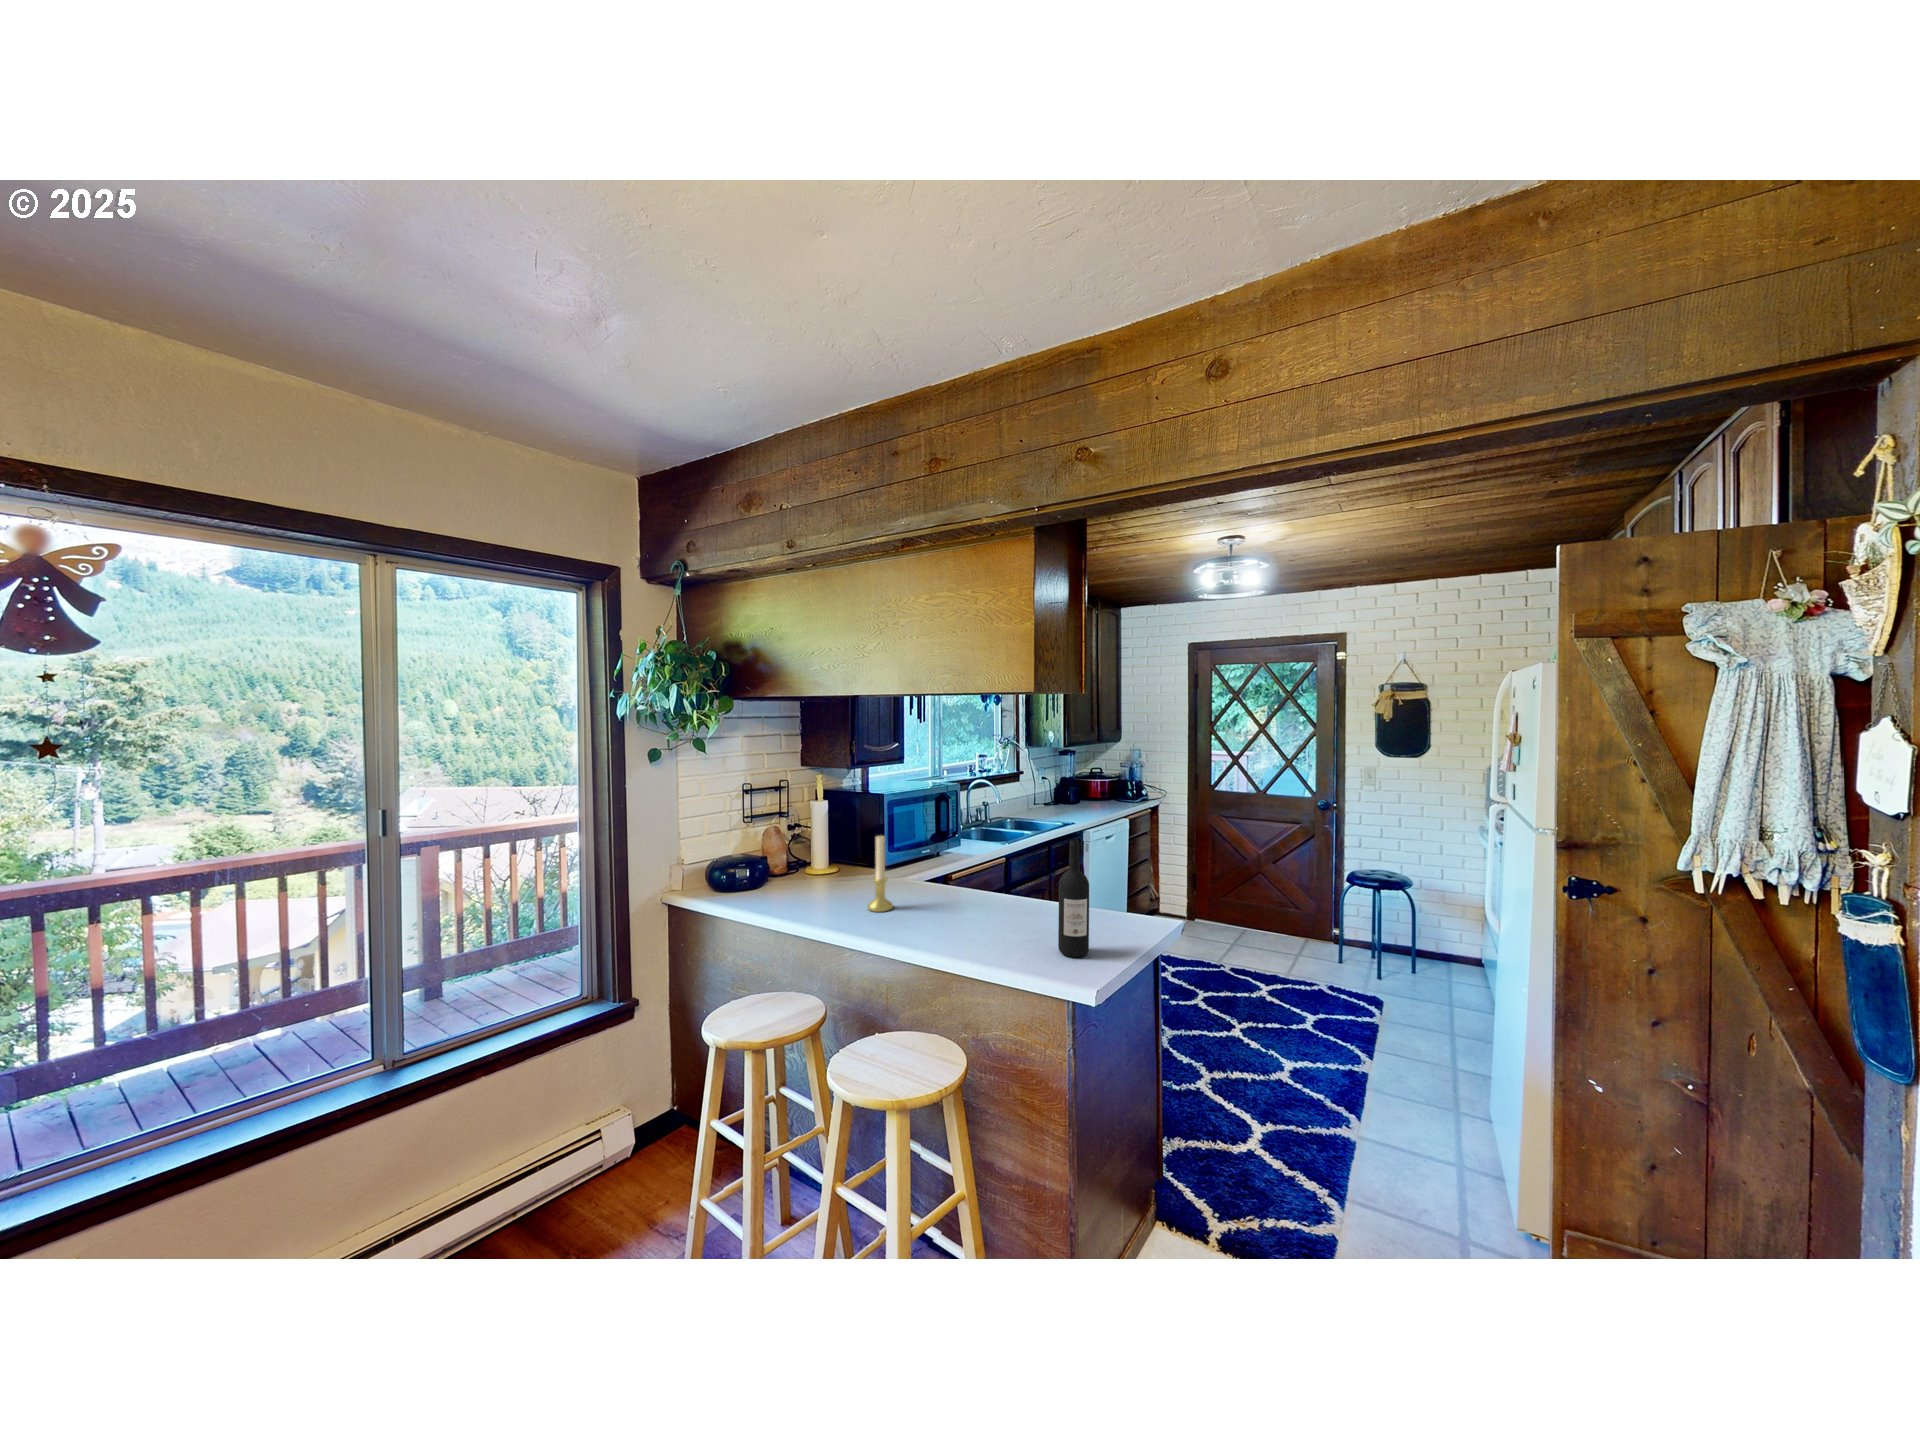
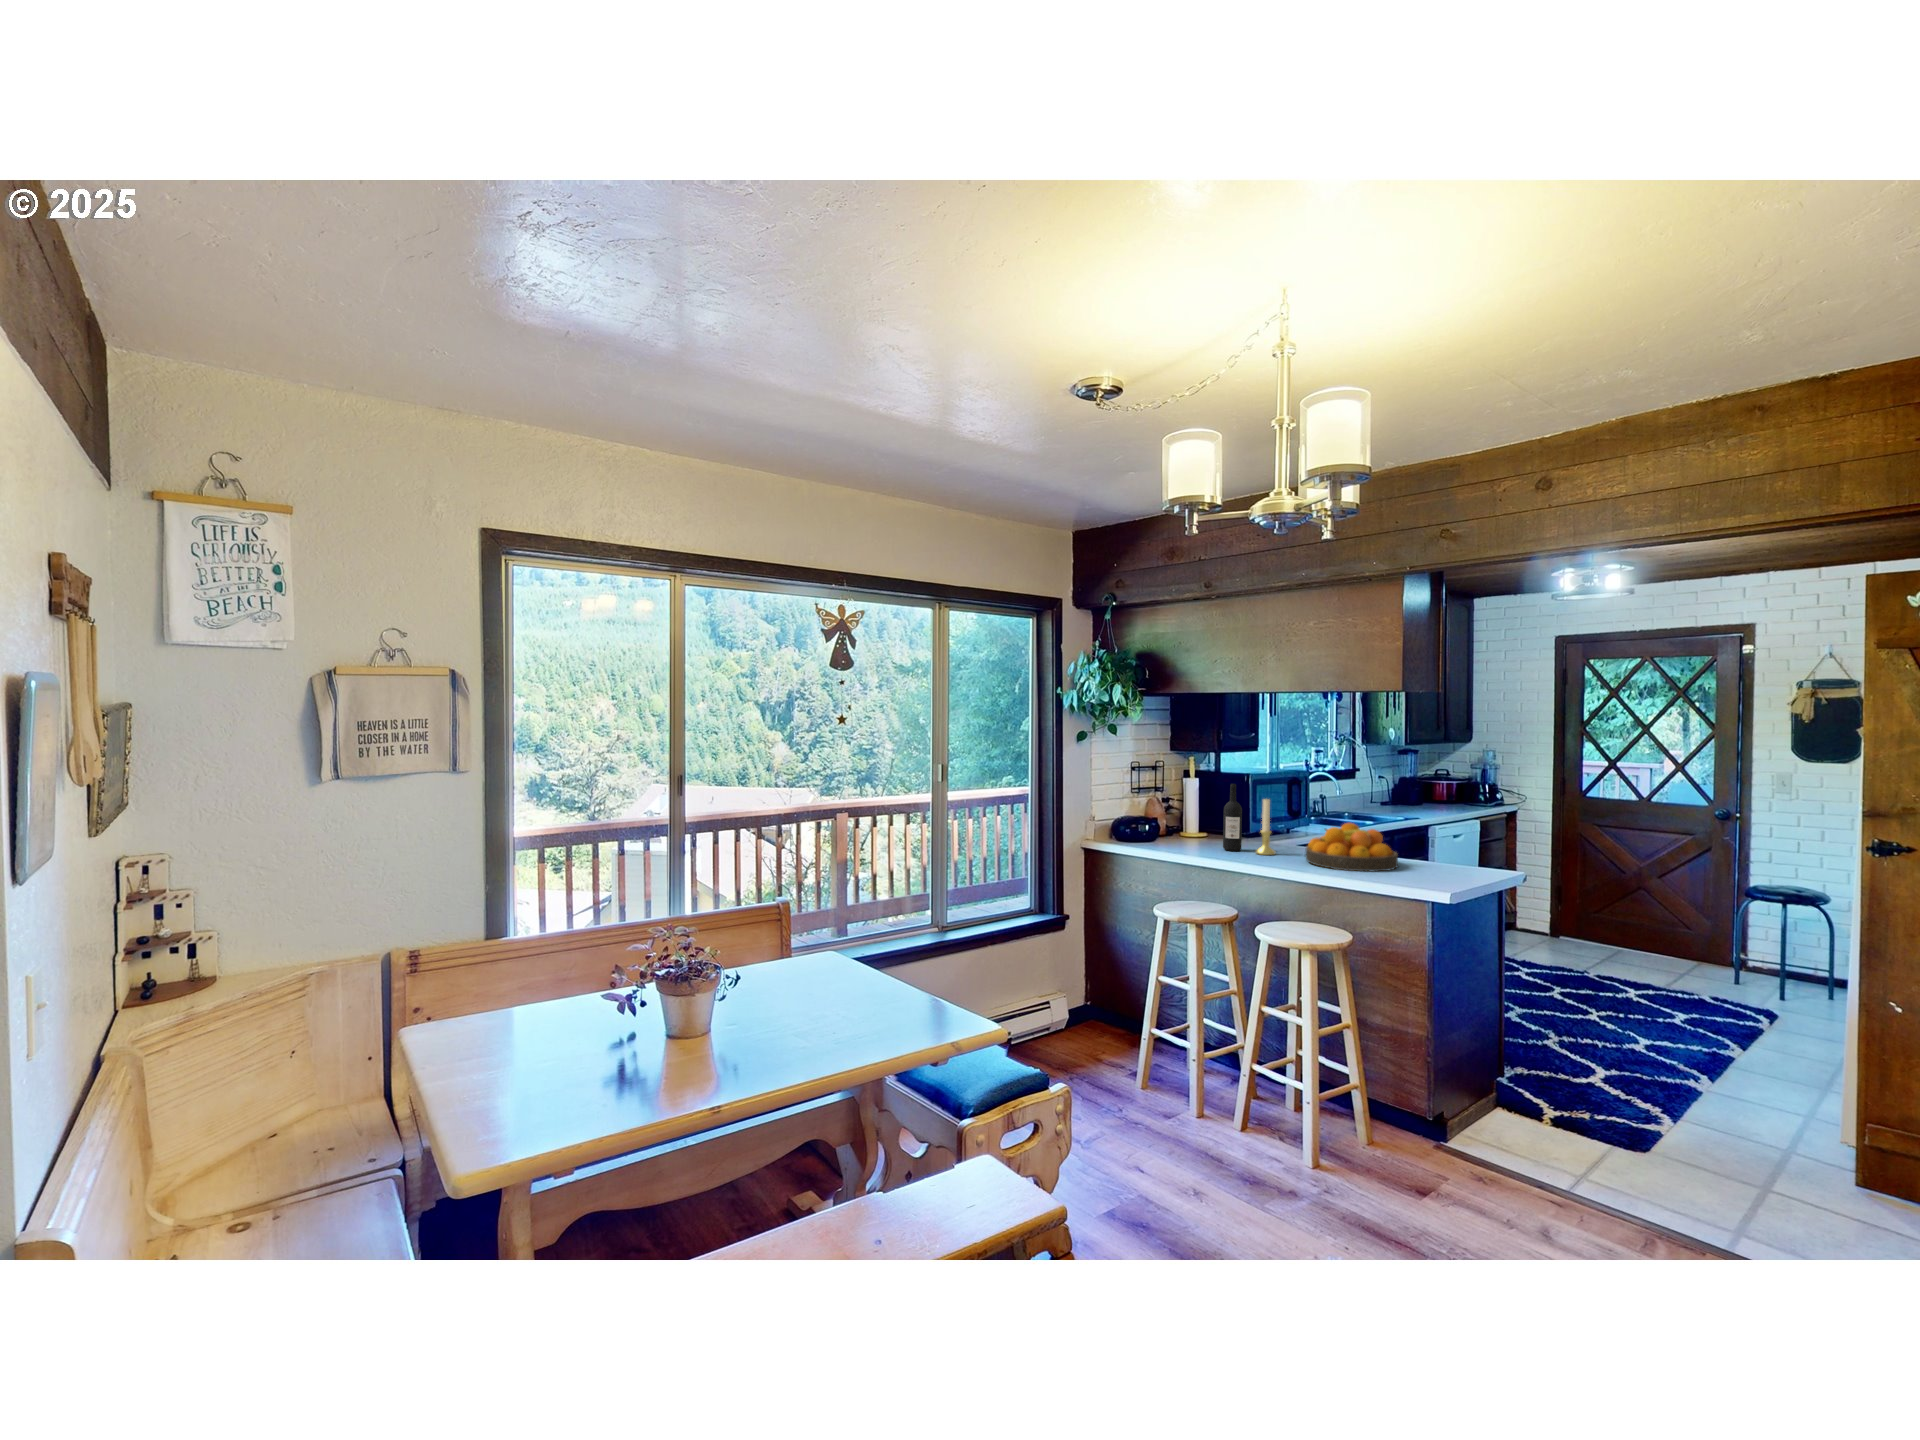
wine bottle: present [1058,840,1089,957] -> present [1223,784,1242,851]
fruit bowl: none [921,867,1036,946] -> present [1306,823,1398,871]

